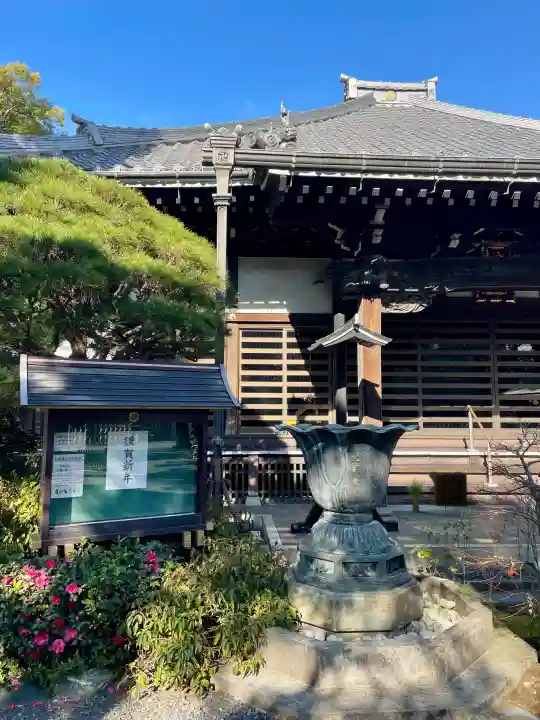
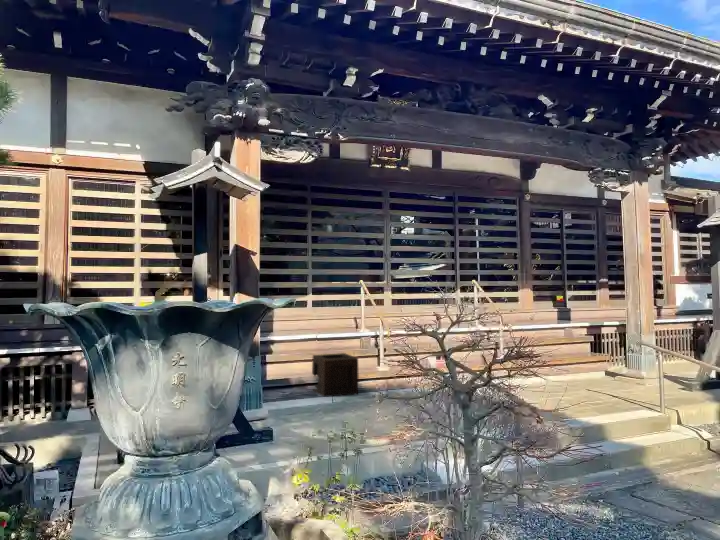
potted plant: present [408,482,423,512] -> none [284,366,312,409]

